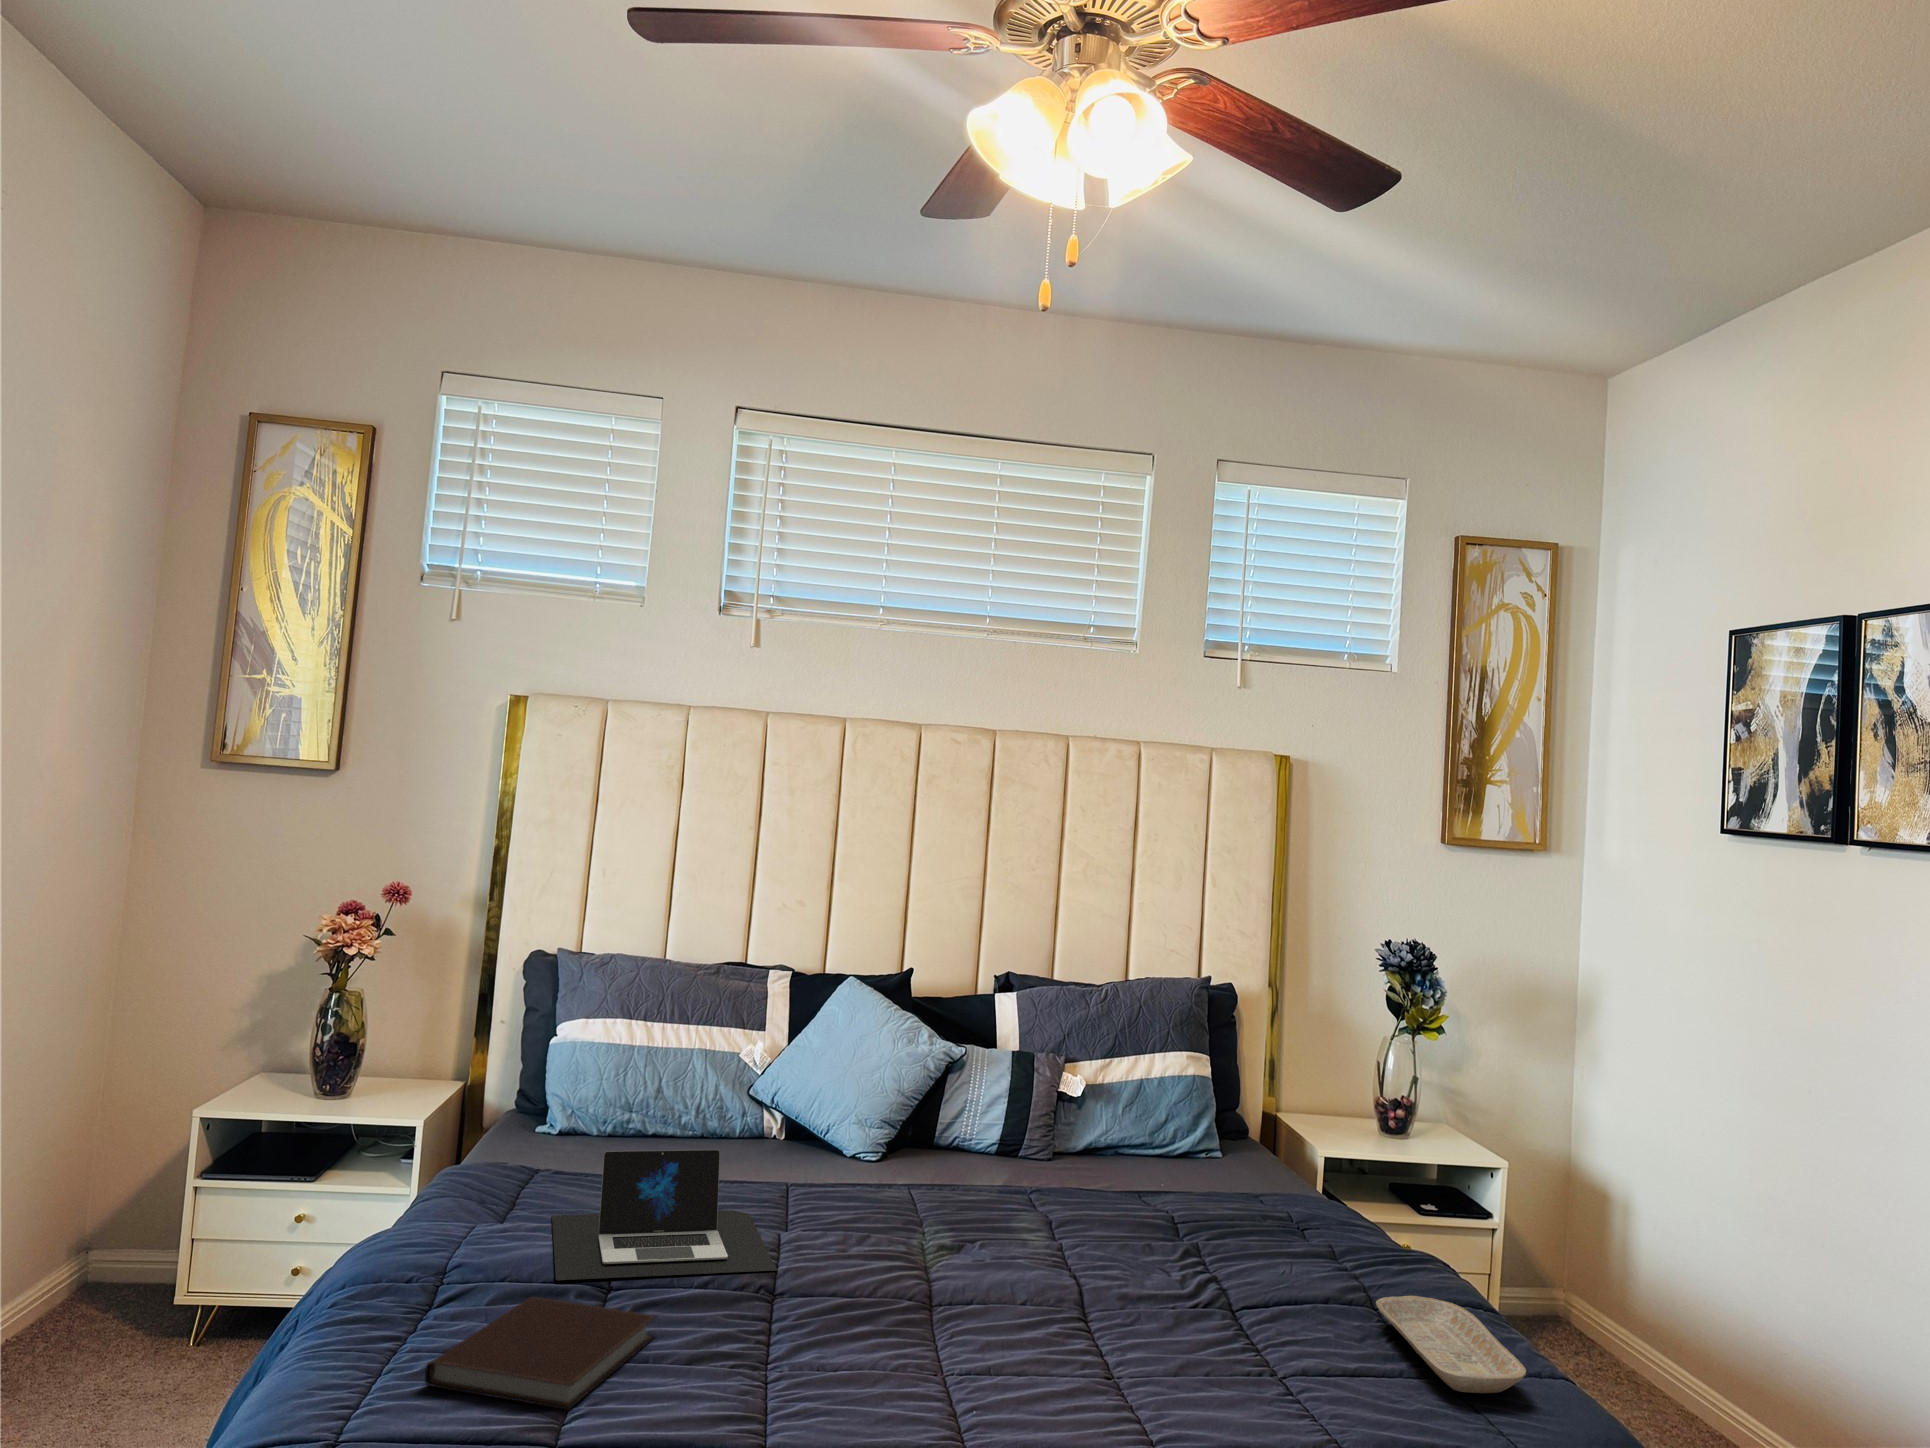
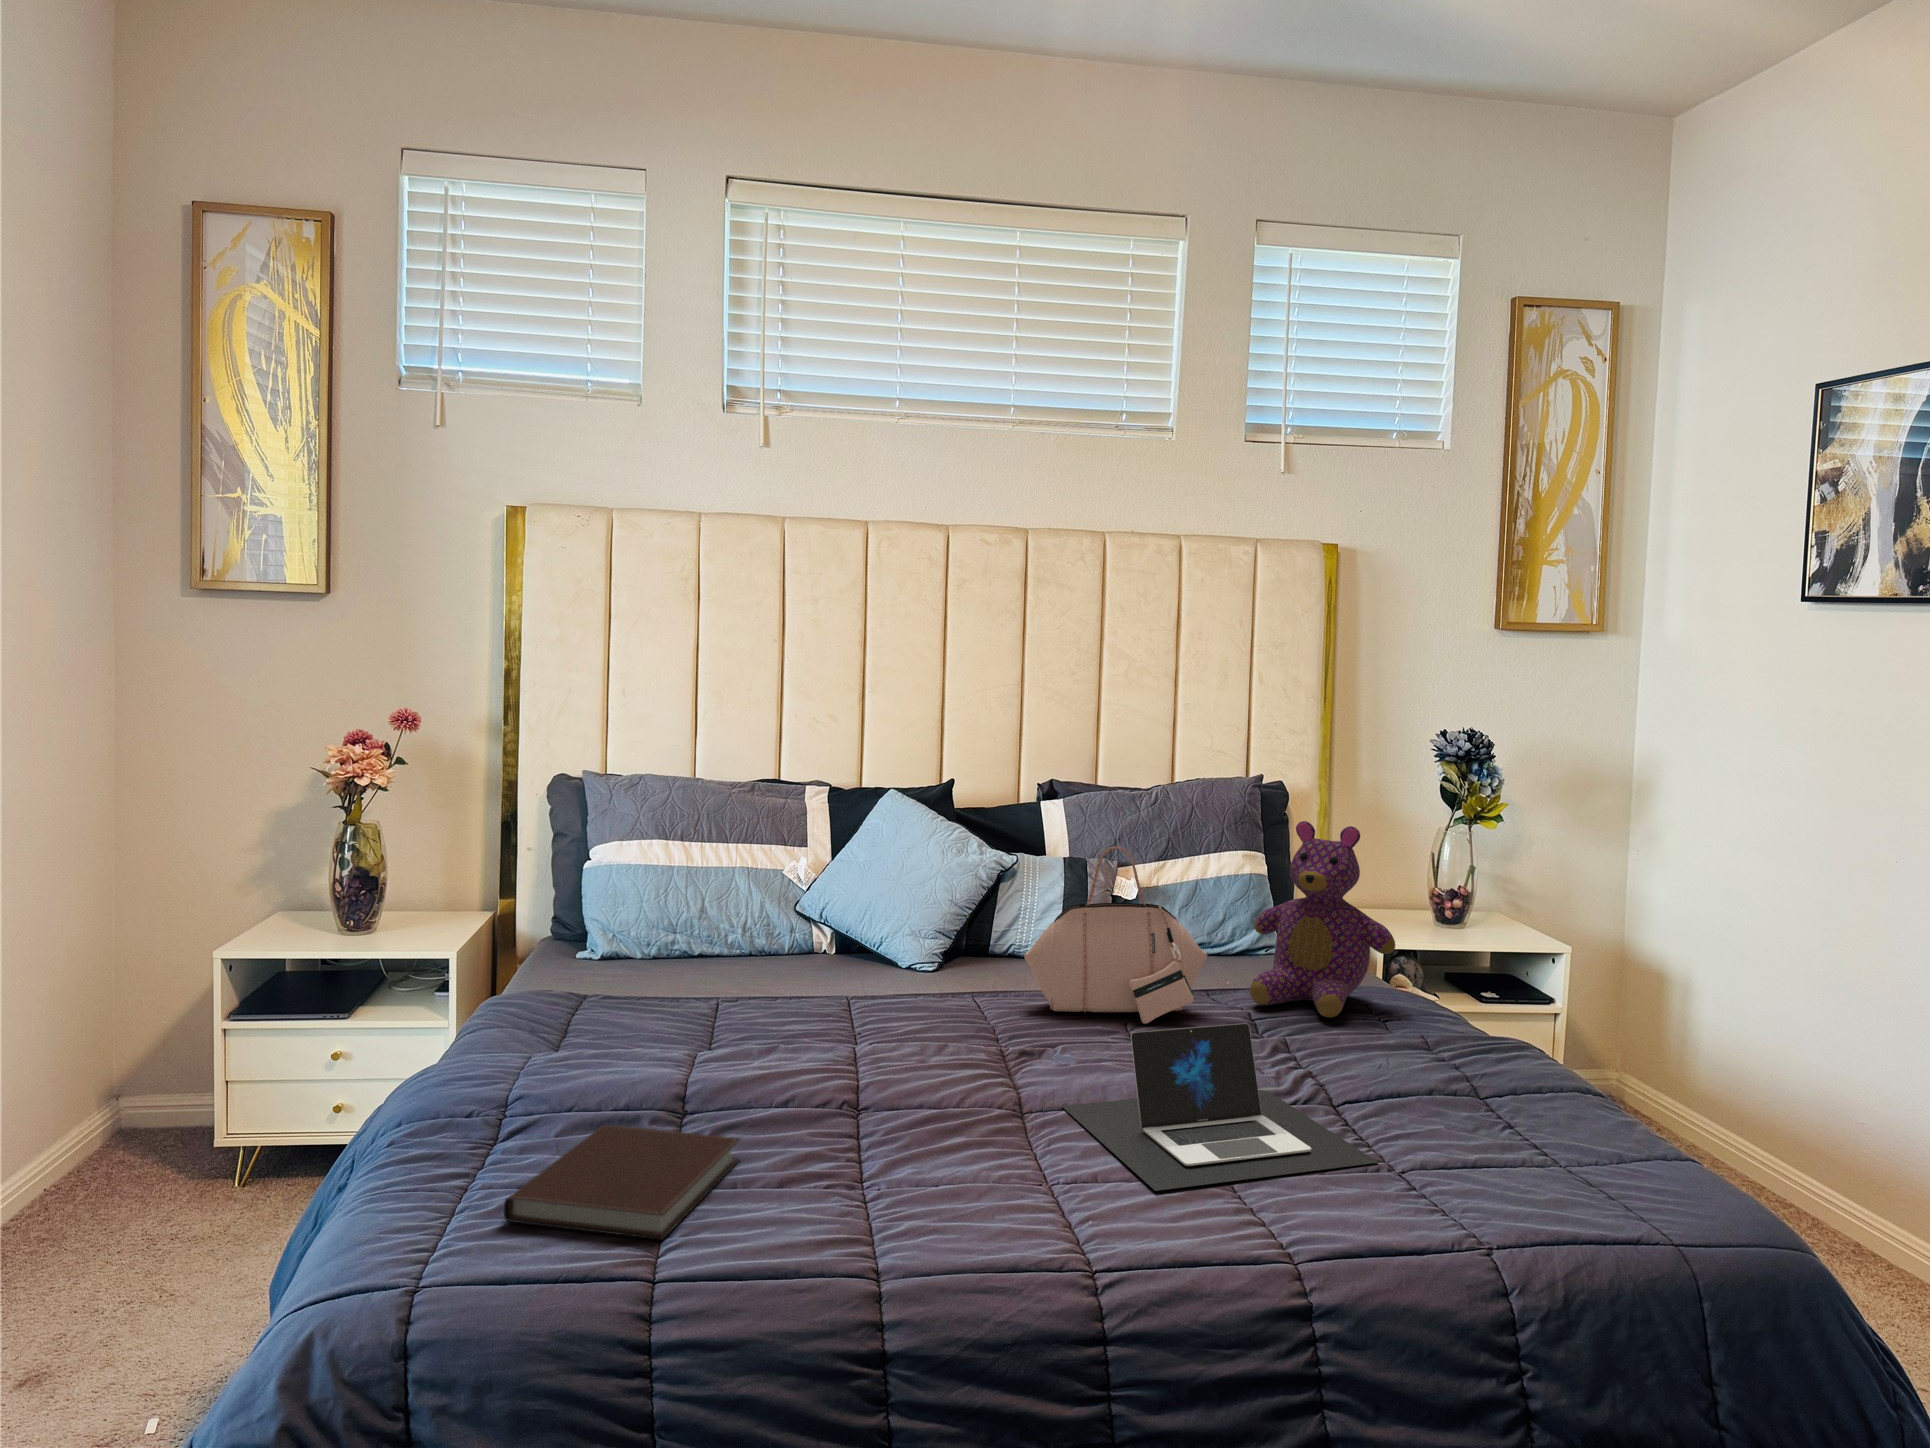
teddy bear: none [1174,1027,1316,1223] -> present [1250,821,1395,1018]
handbag: none [958,1045,1133,1221] -> present [1025,846,1207,1024]
laptop: present [552,1150,777,1280] -> present [1062,1023,1378,1191]
tray: present [1376,1296,1526,1393] -> none [1484,1083,1658,1178]

